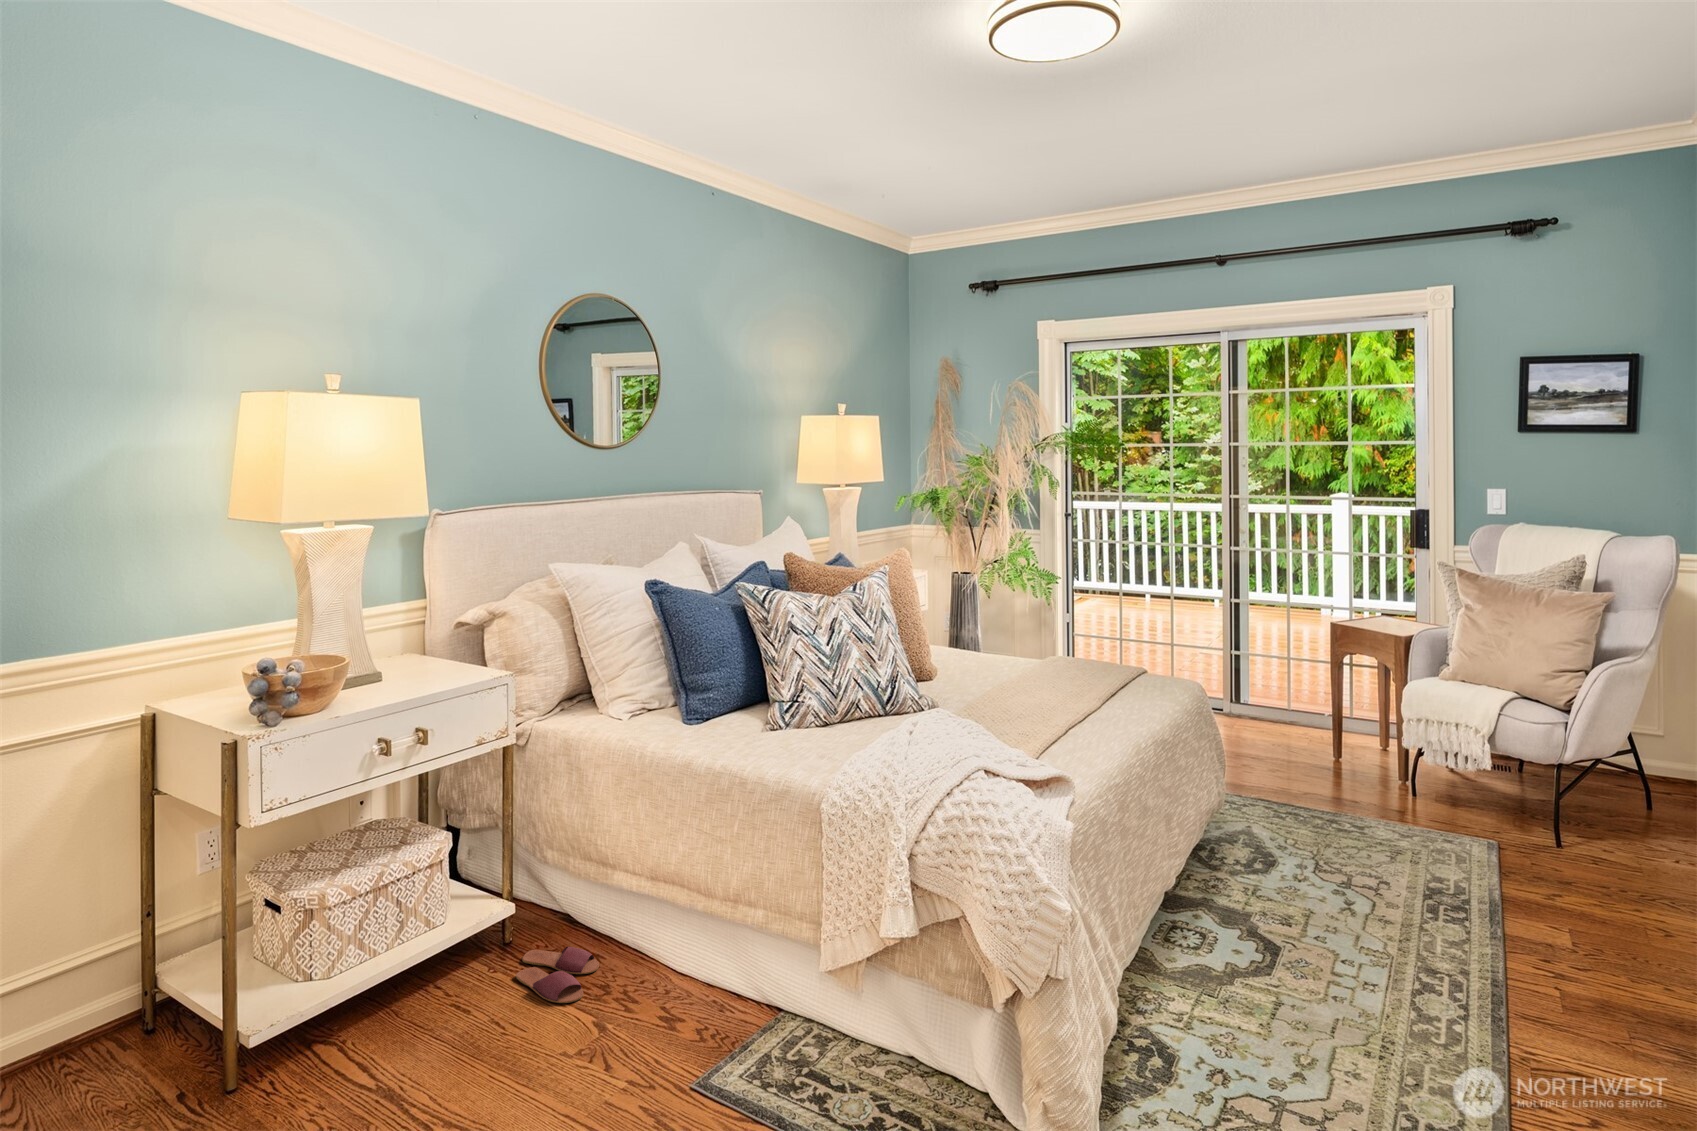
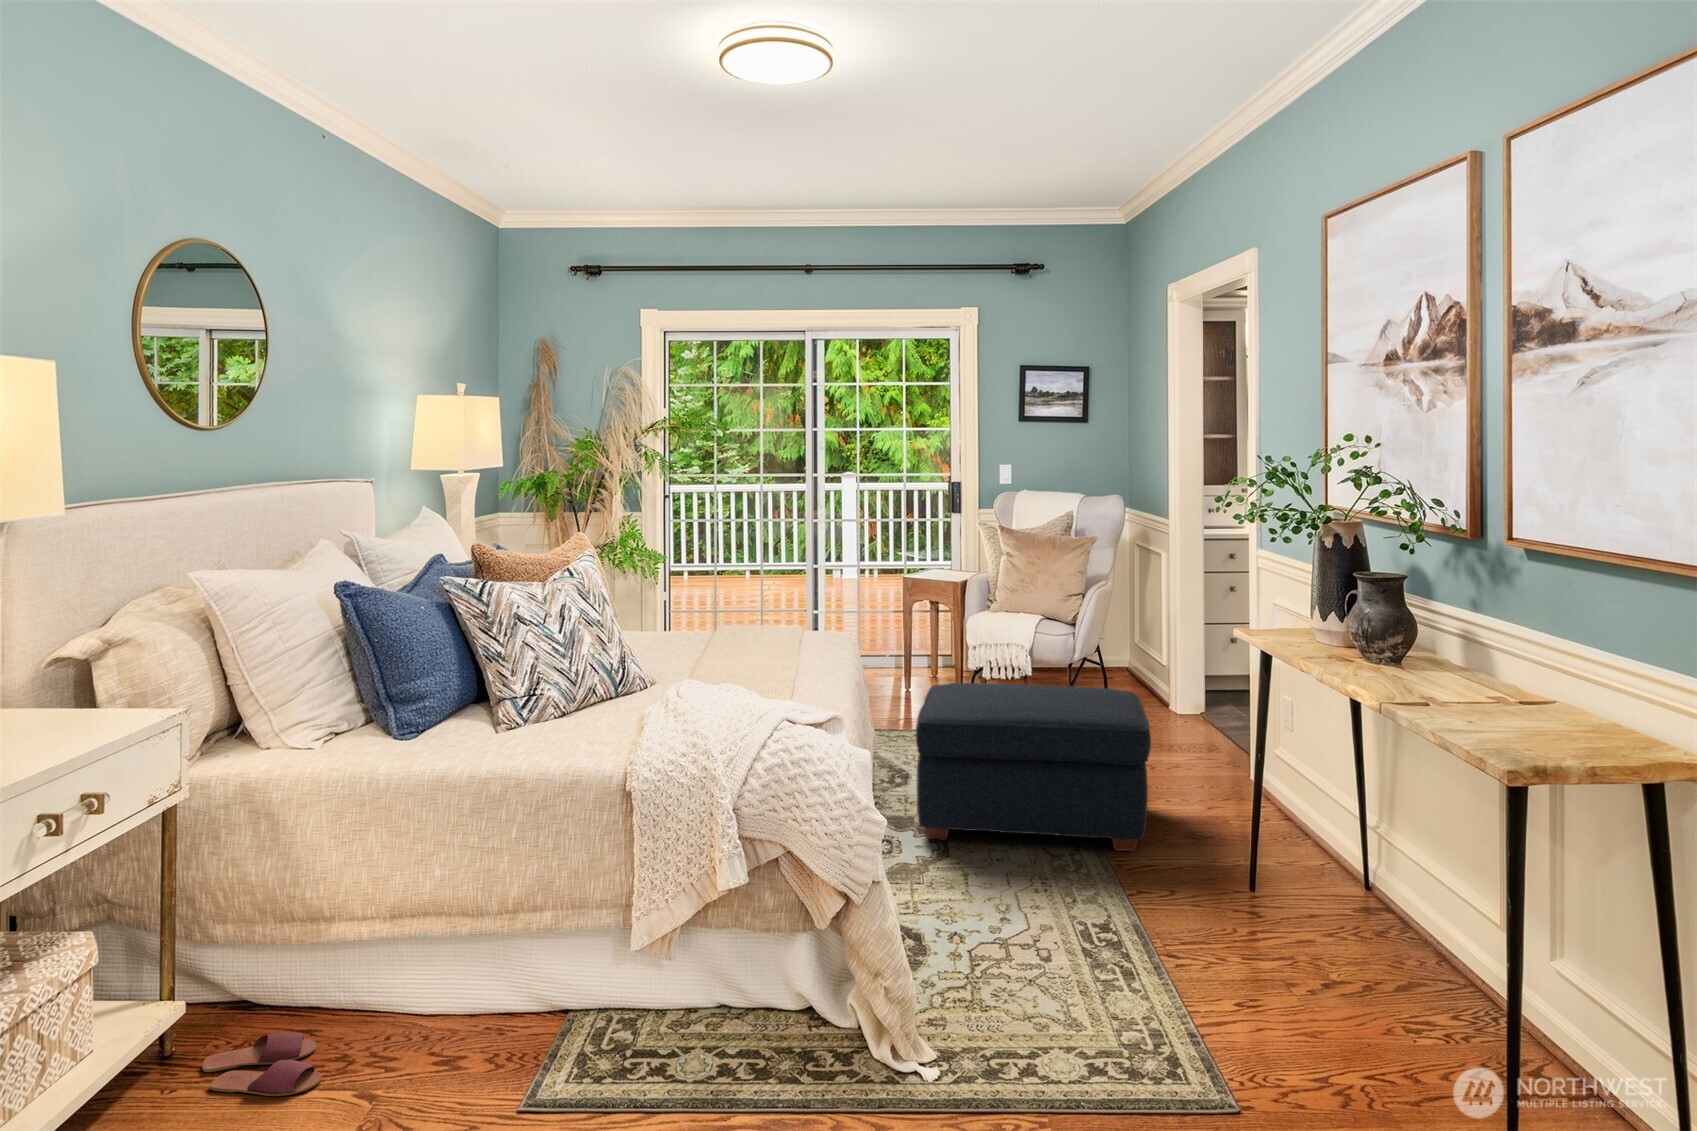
ottoman: none [1248,768,1603,1045] -> present [916,683,1151,852]

